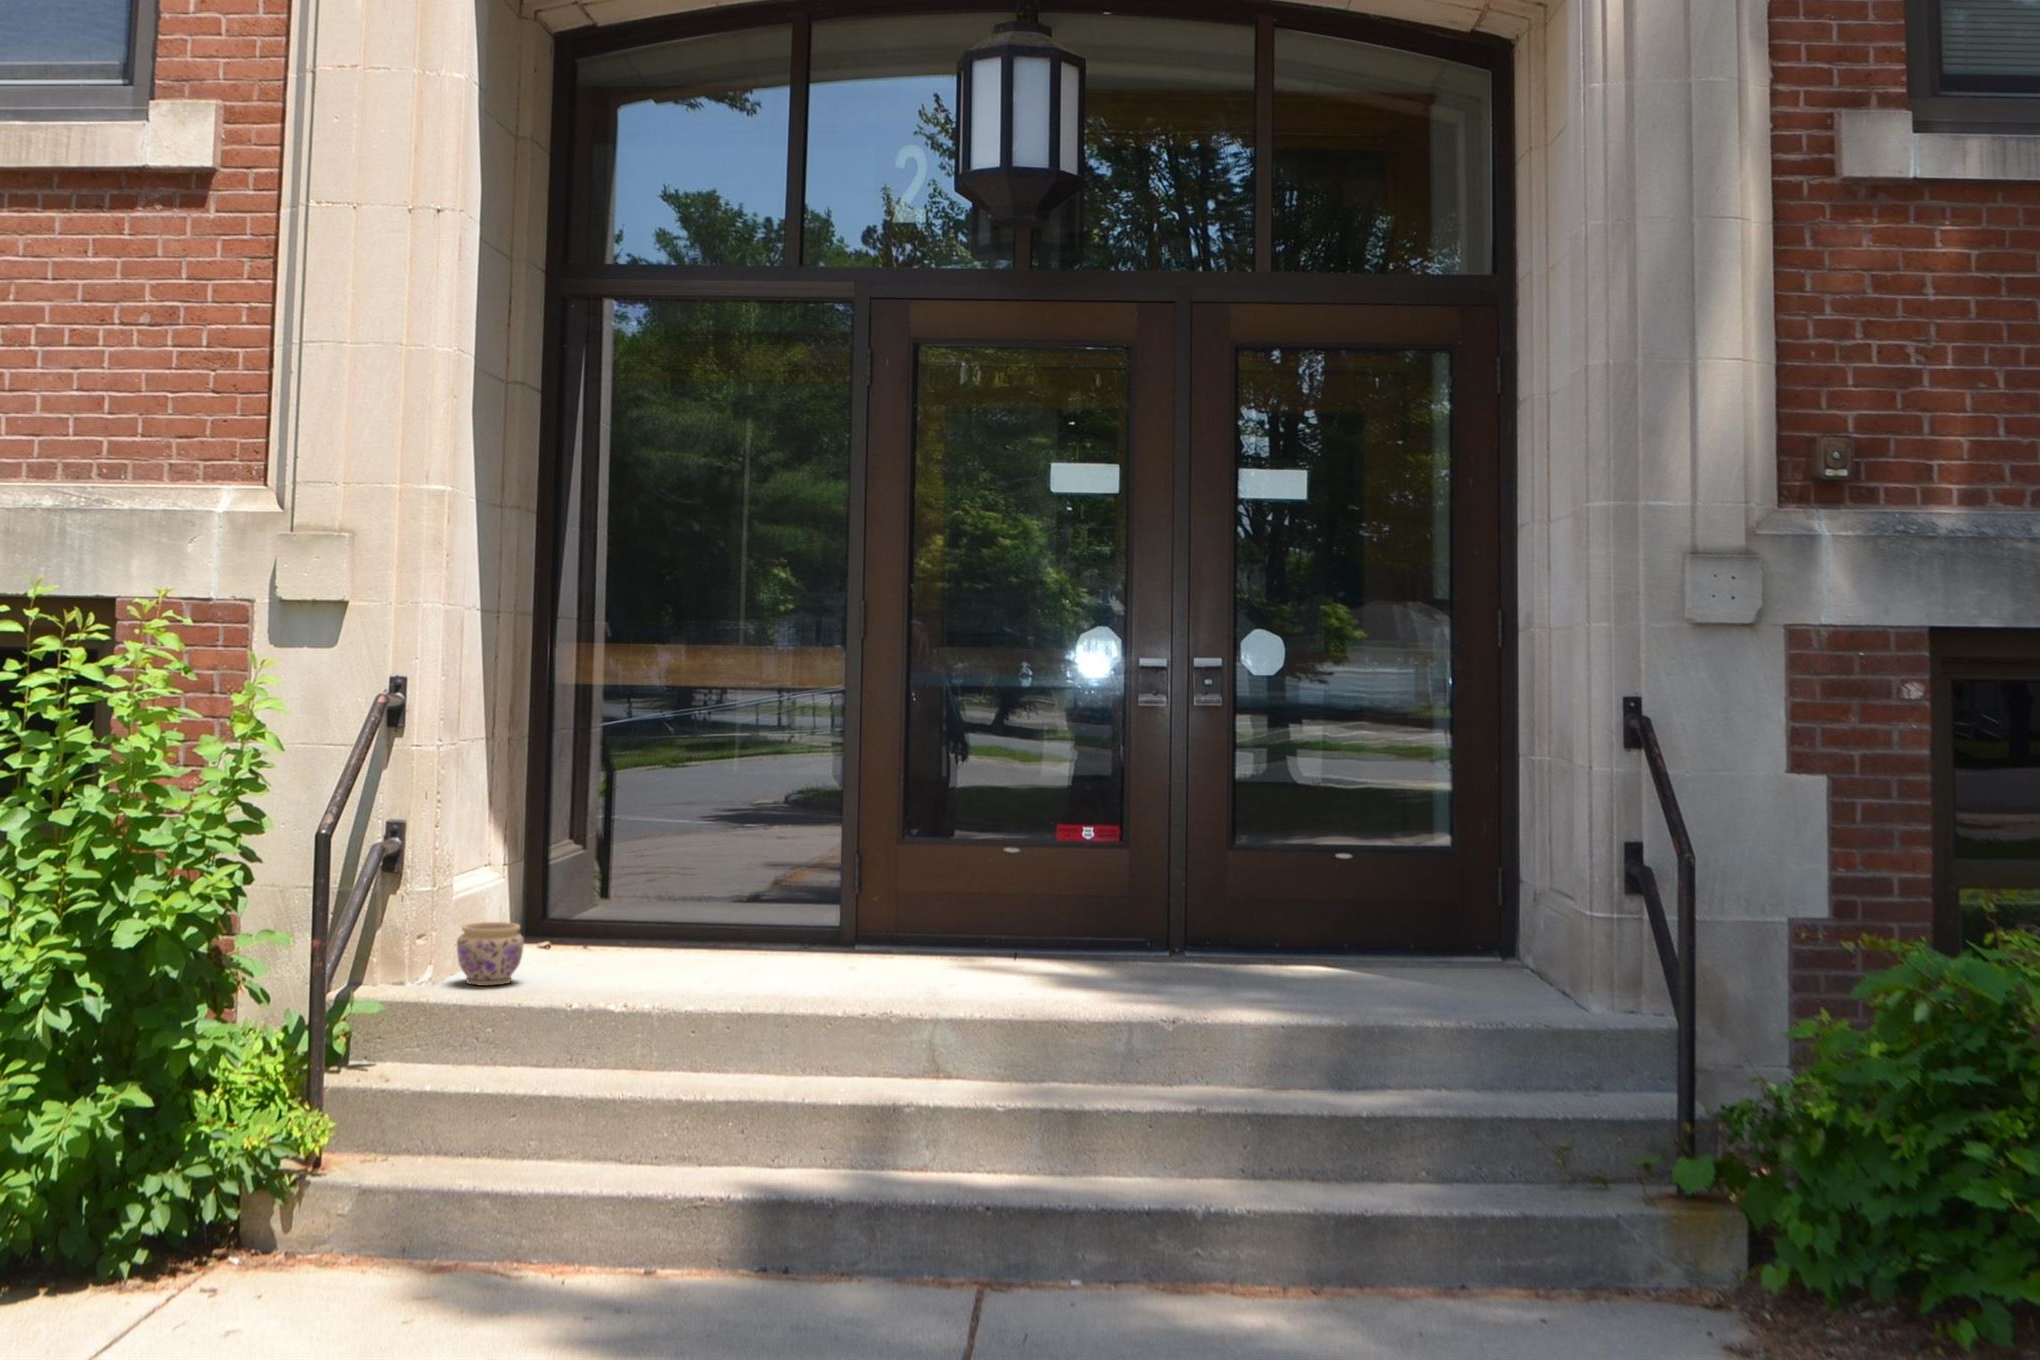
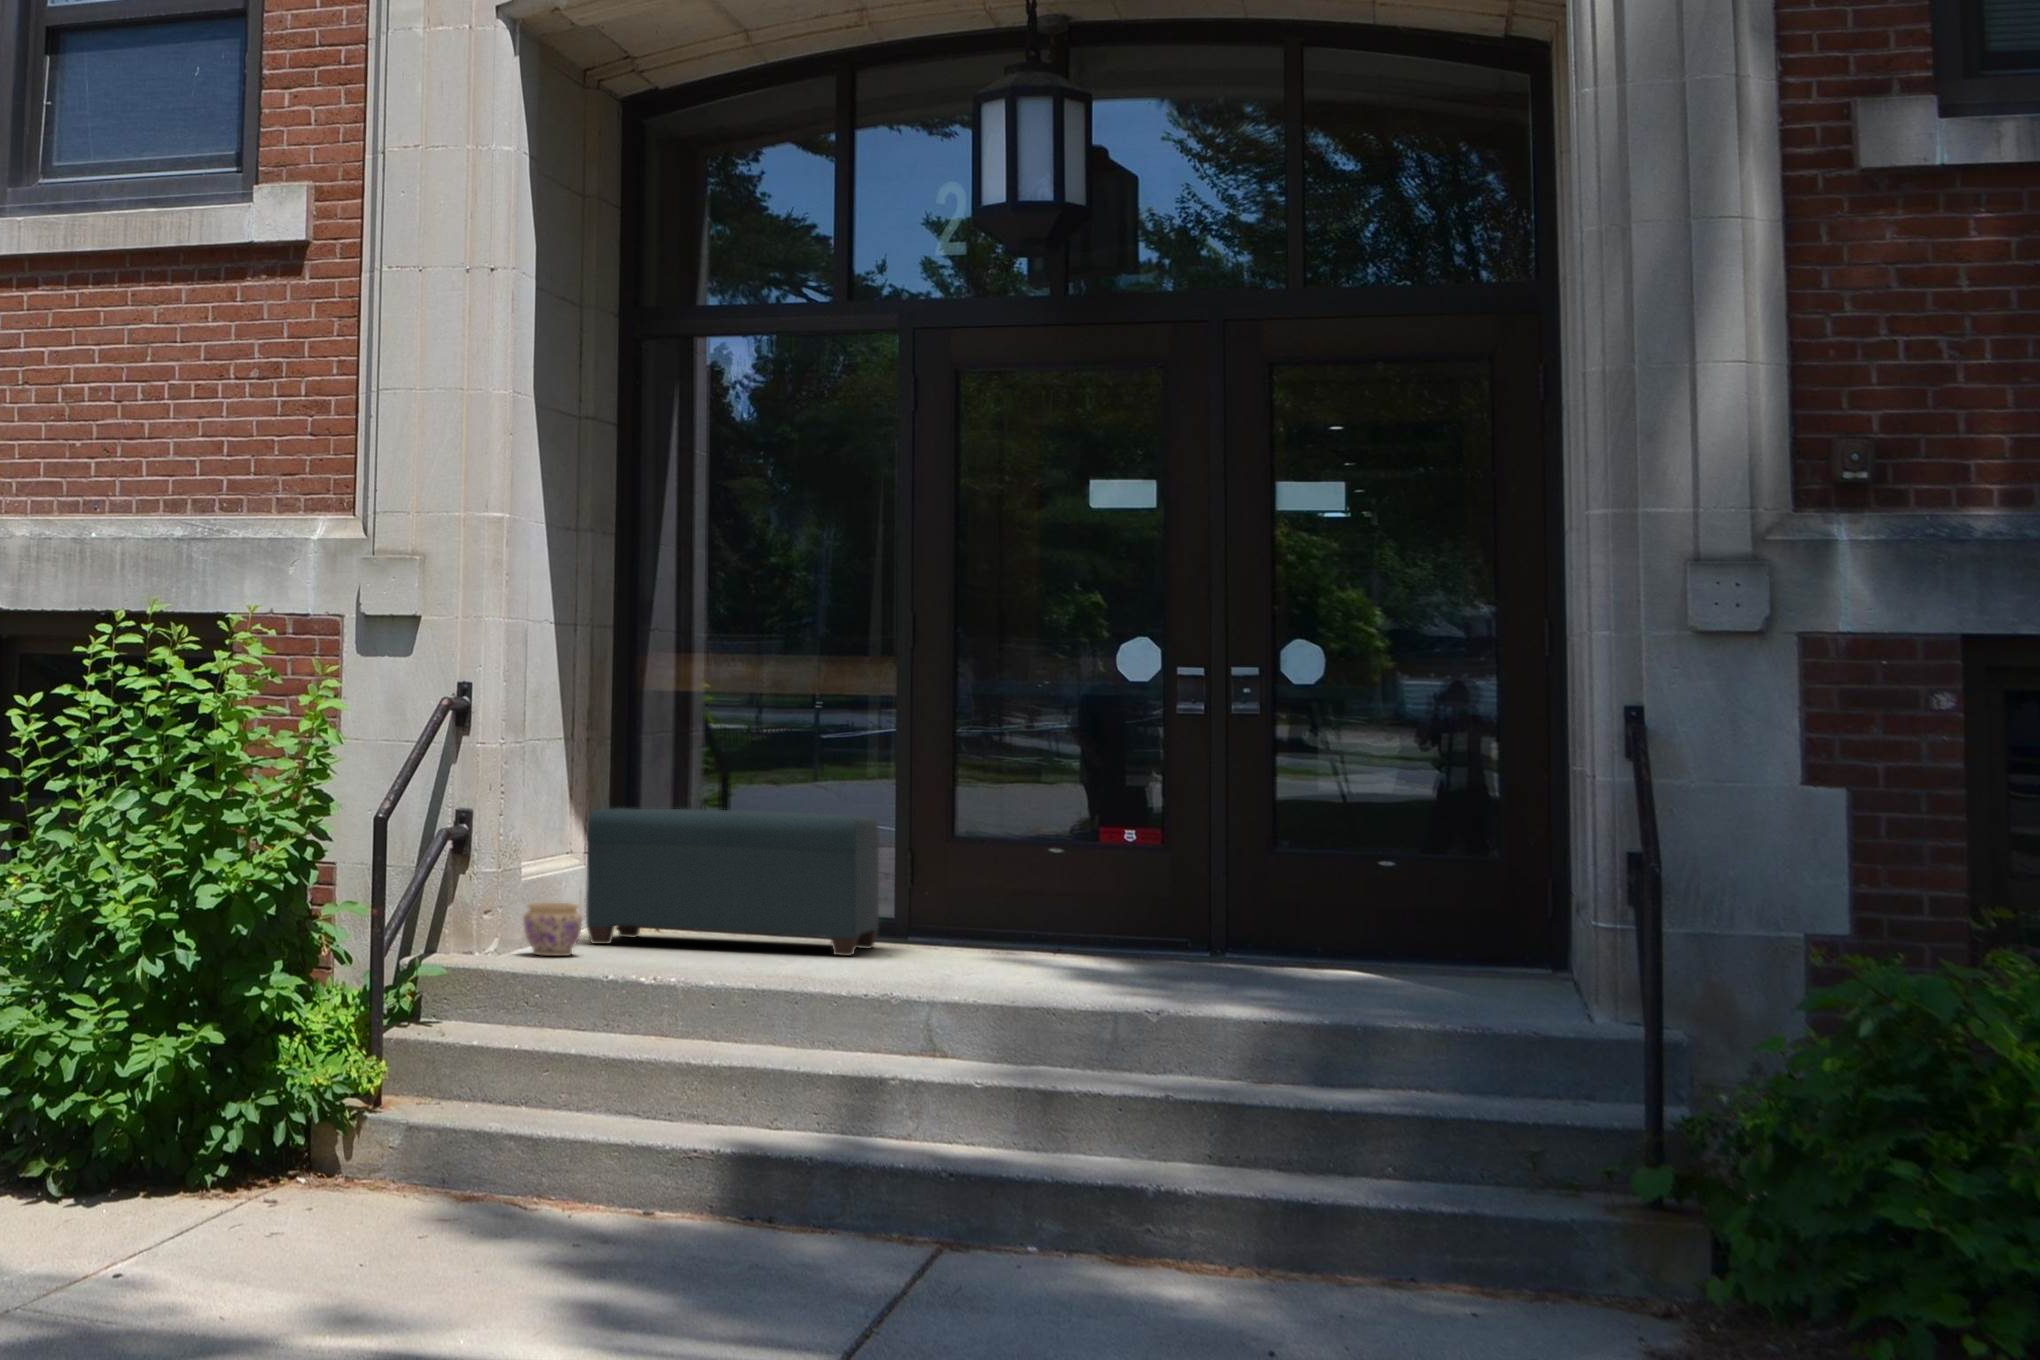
bench: none [519,803,833,963] -> present [586,808,879,956]

